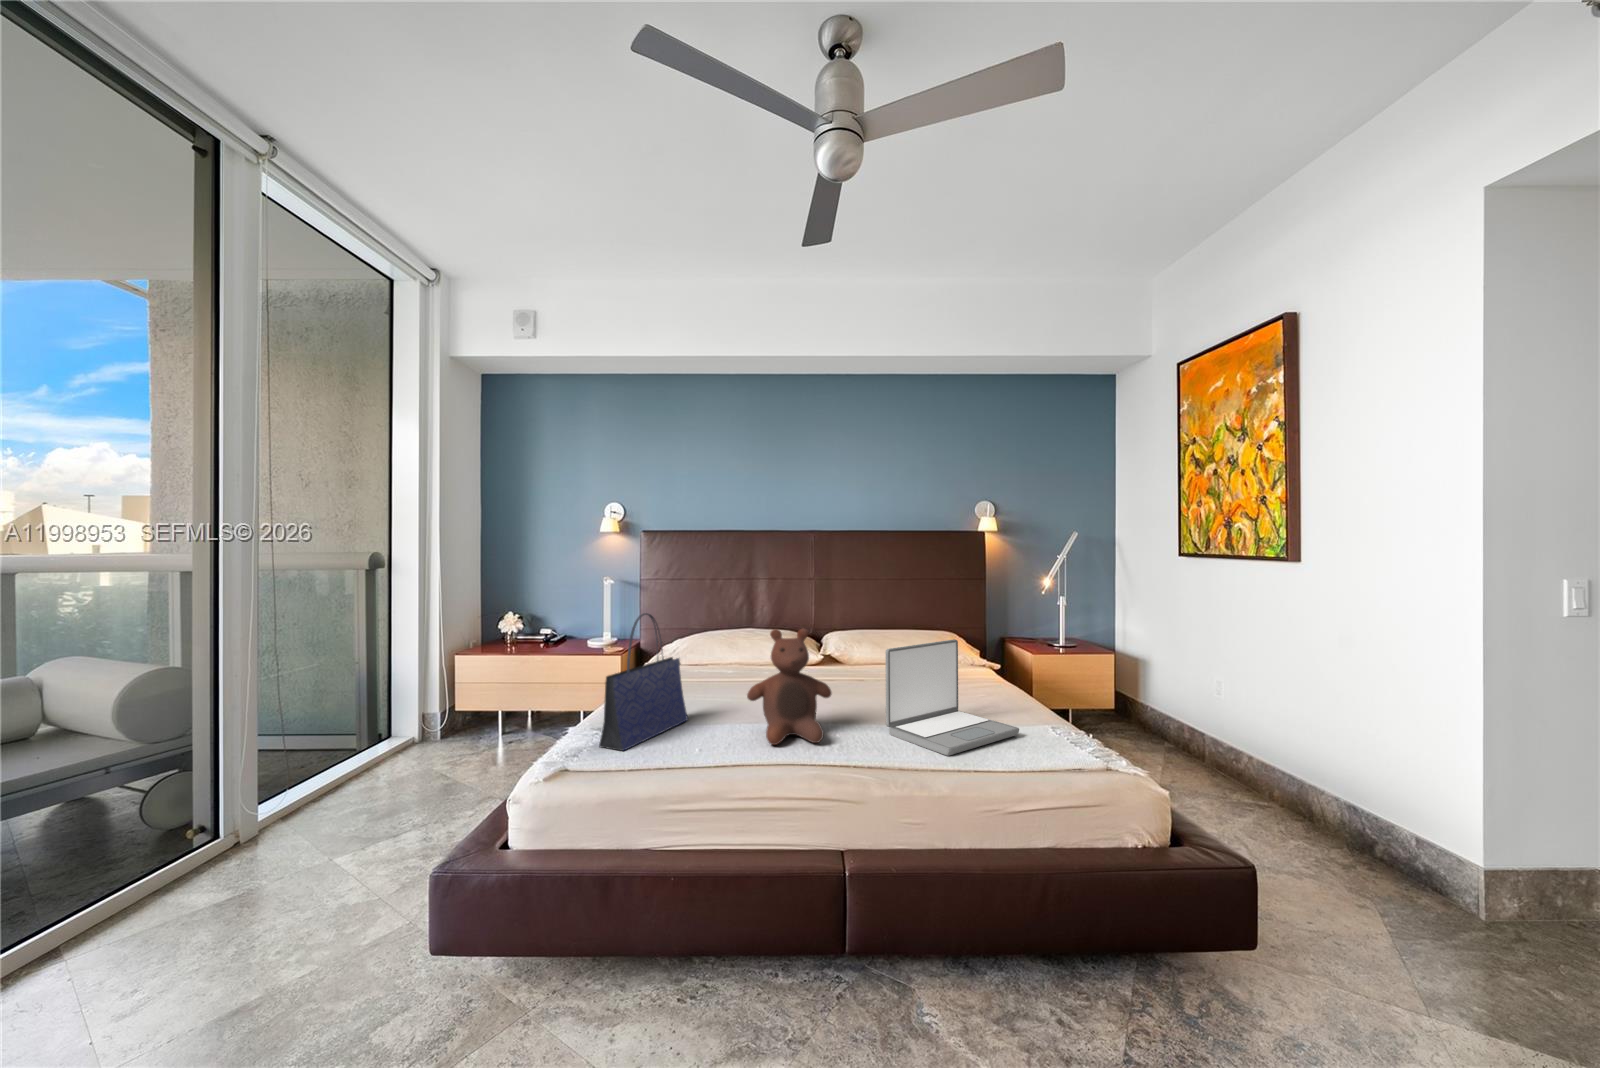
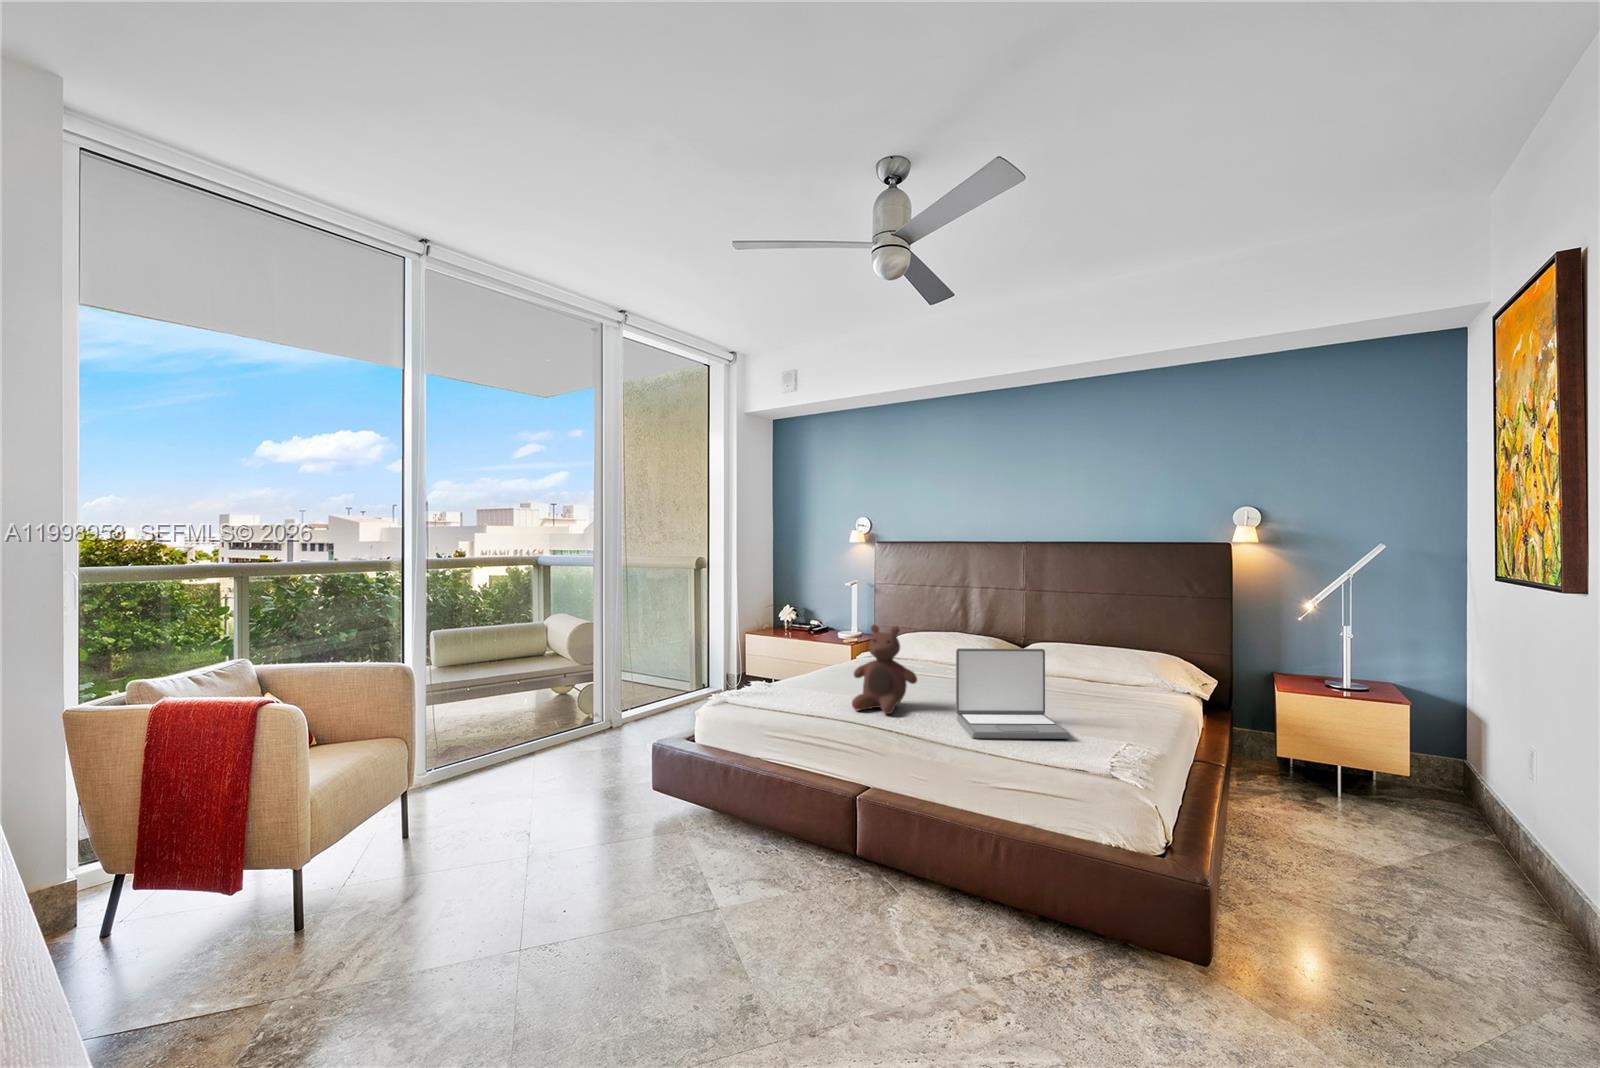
tote bag: present [599,613,688,751] -> none [752,606,827,698]

